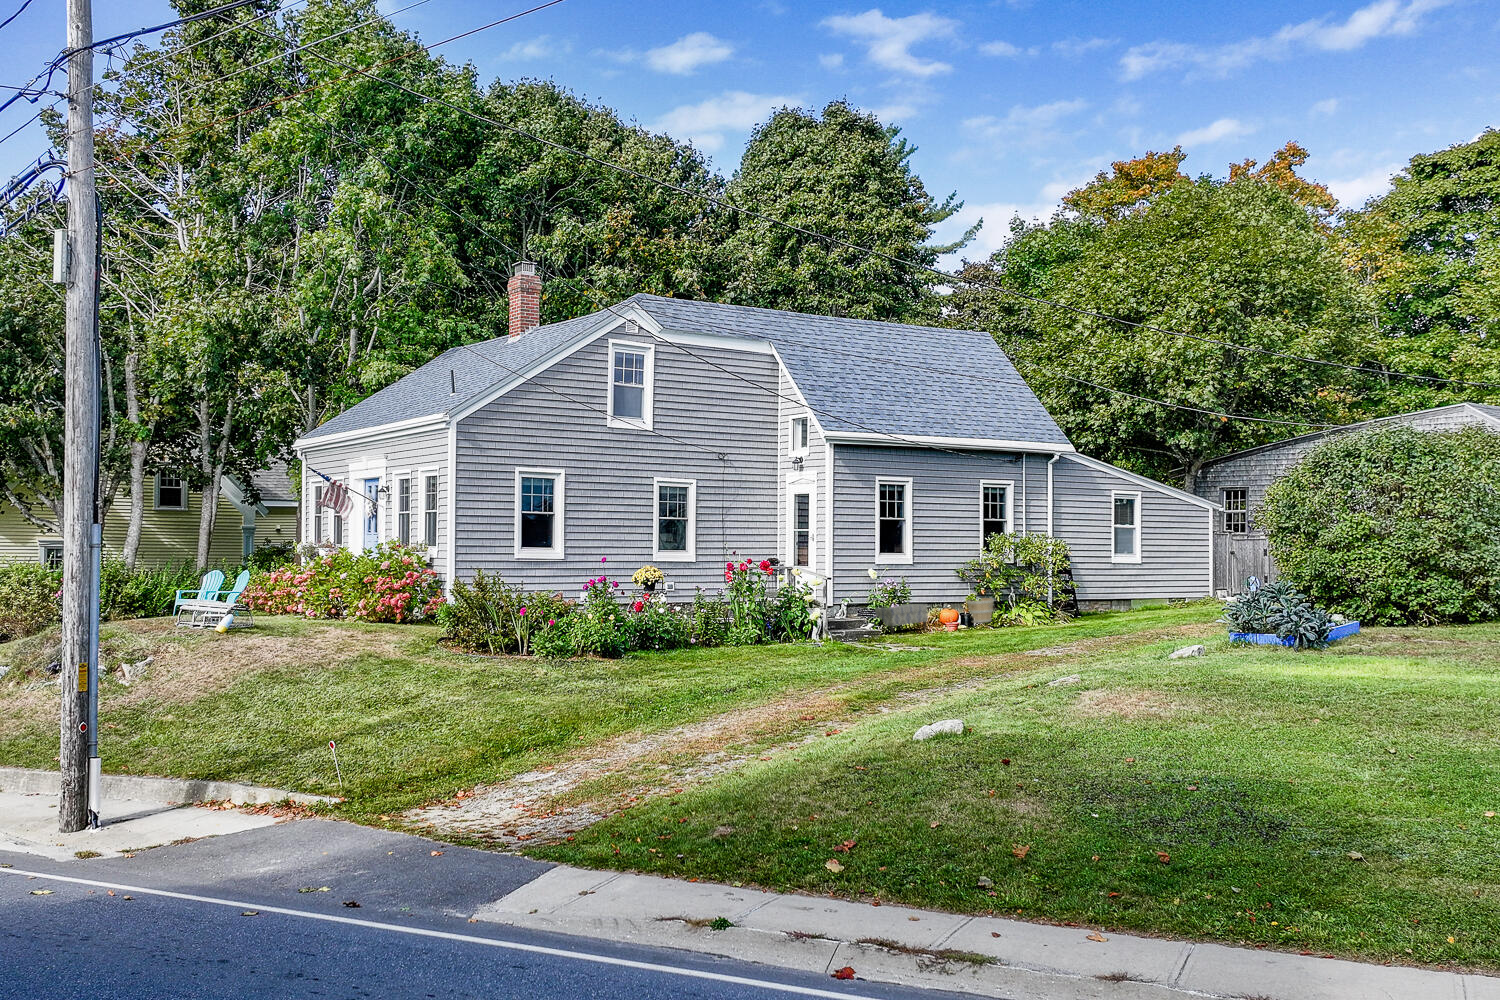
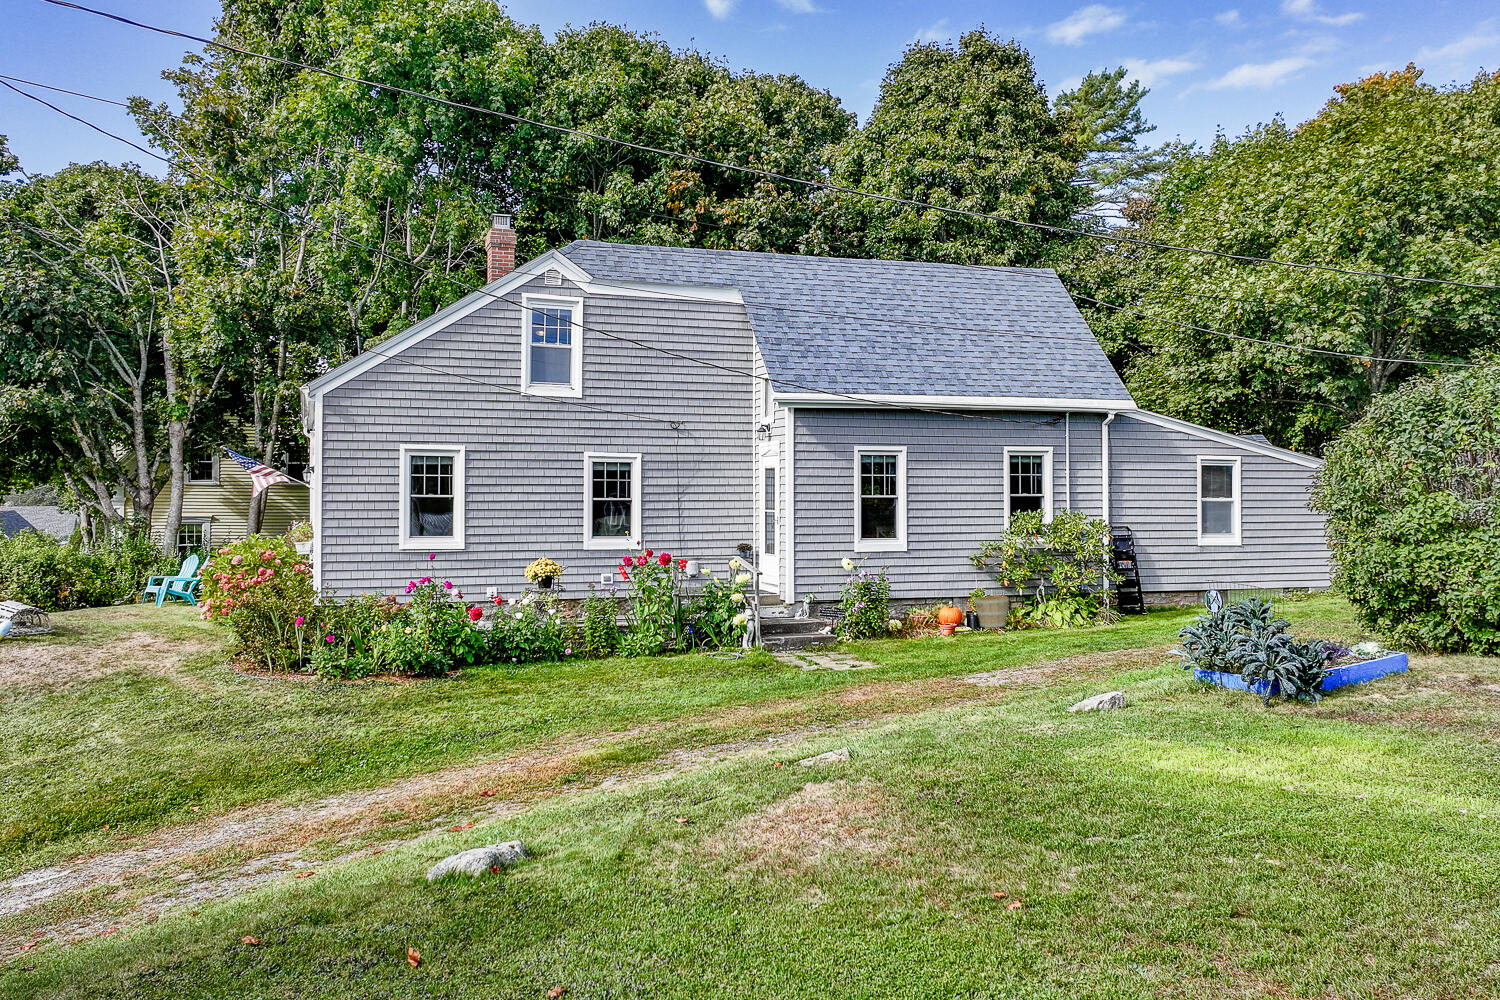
bench: present [875,604,928,634] -> none [835,604,909,645]

